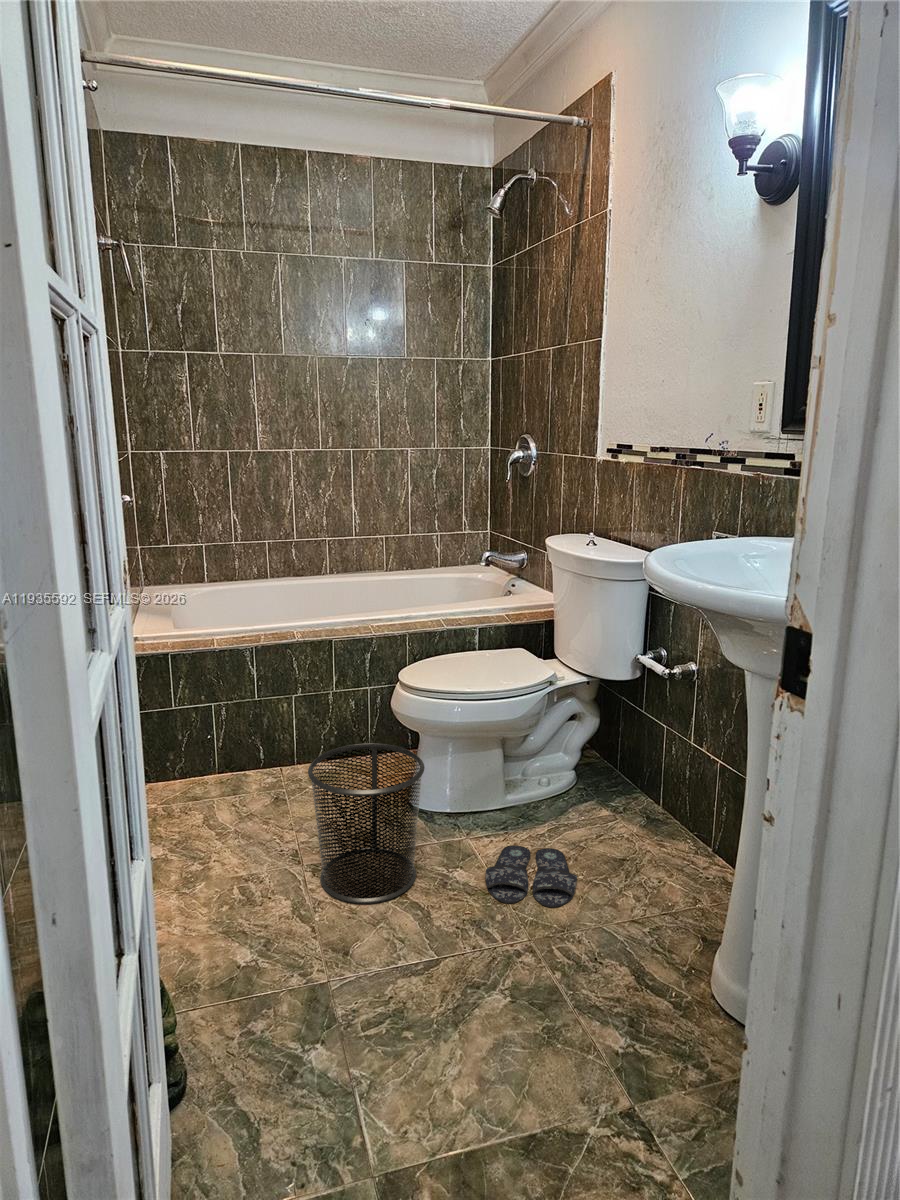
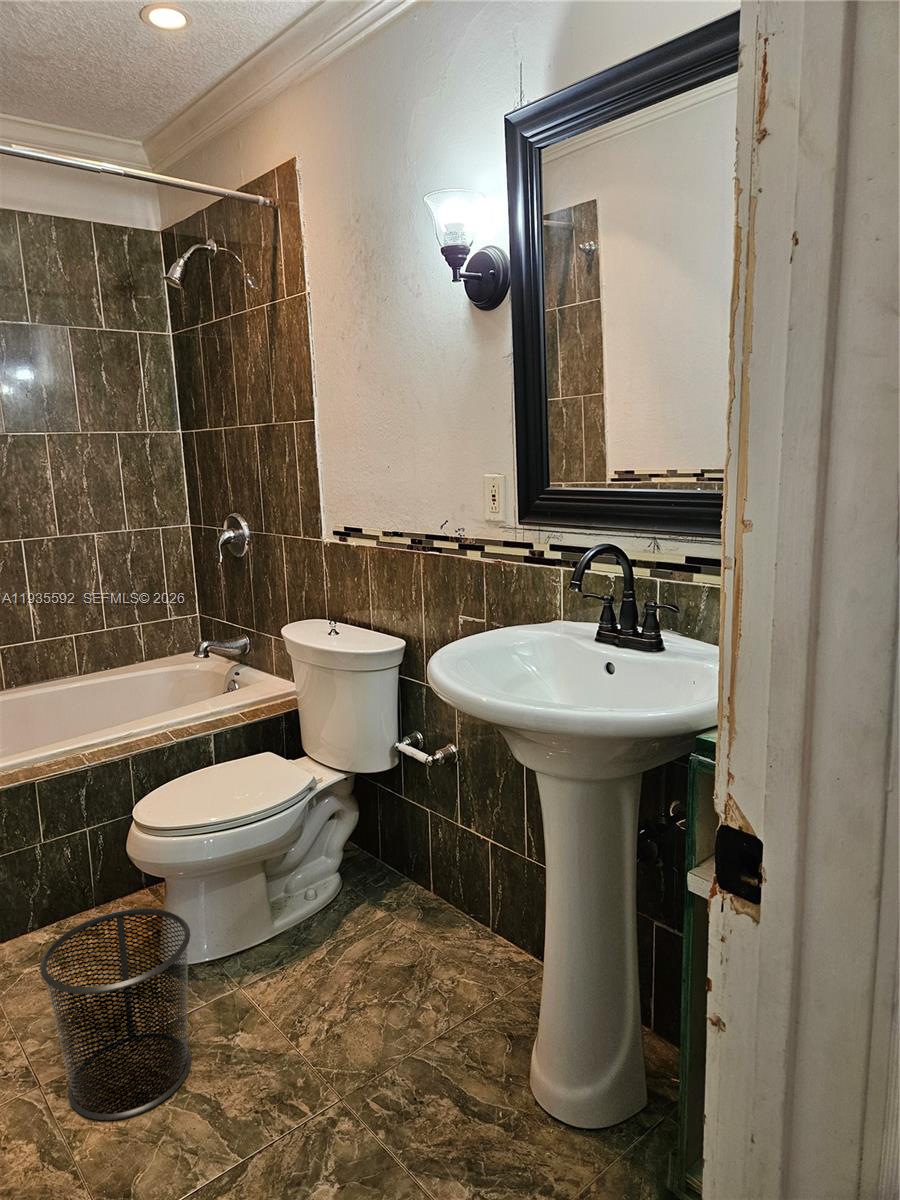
slippers: present [486,845,577,907] -> none [272,976,374,1061]

